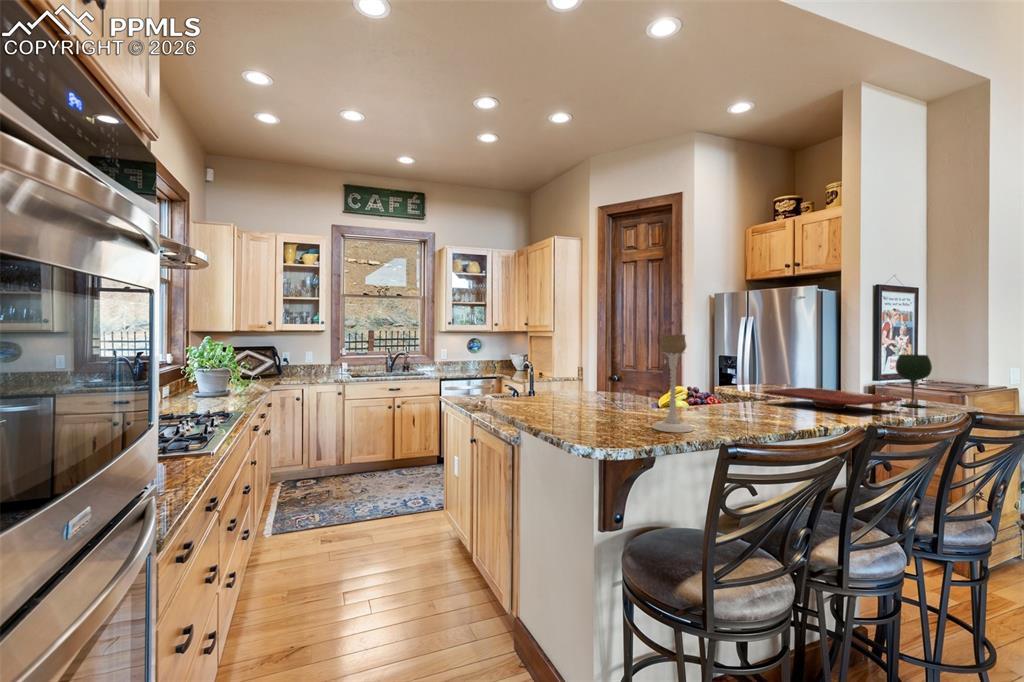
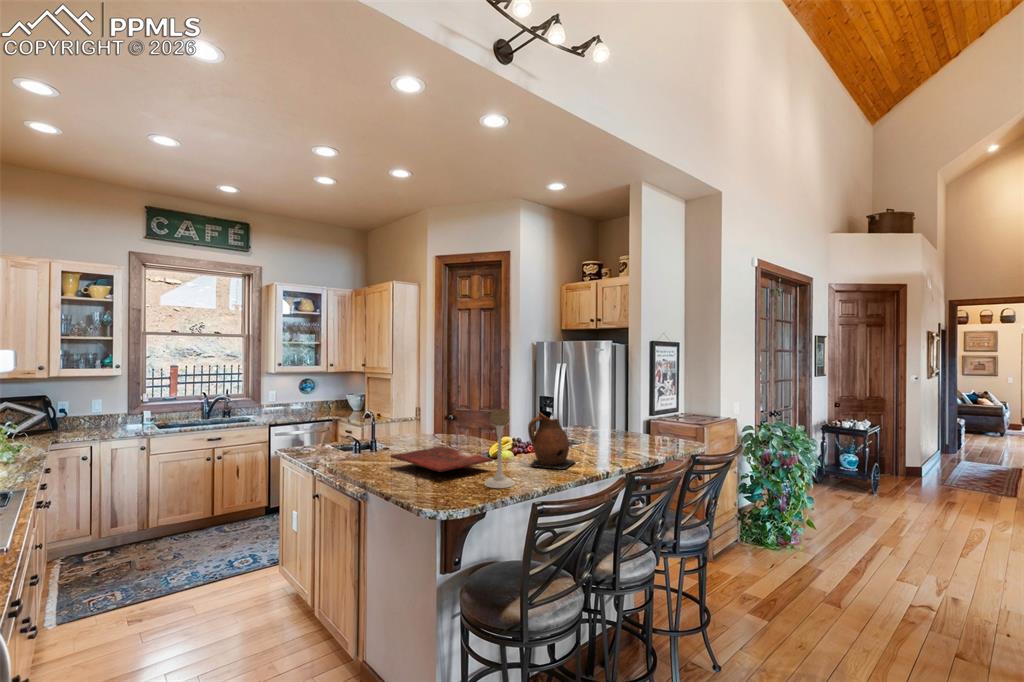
ceramic pitcher: none [710,349,777,422] -> present [528,412,575,470]
wine glass: present [895,354,932,407] -> none [655,406,676,445]
cutting board: present [763,388,902,409] -> present [390,447,492,472]

